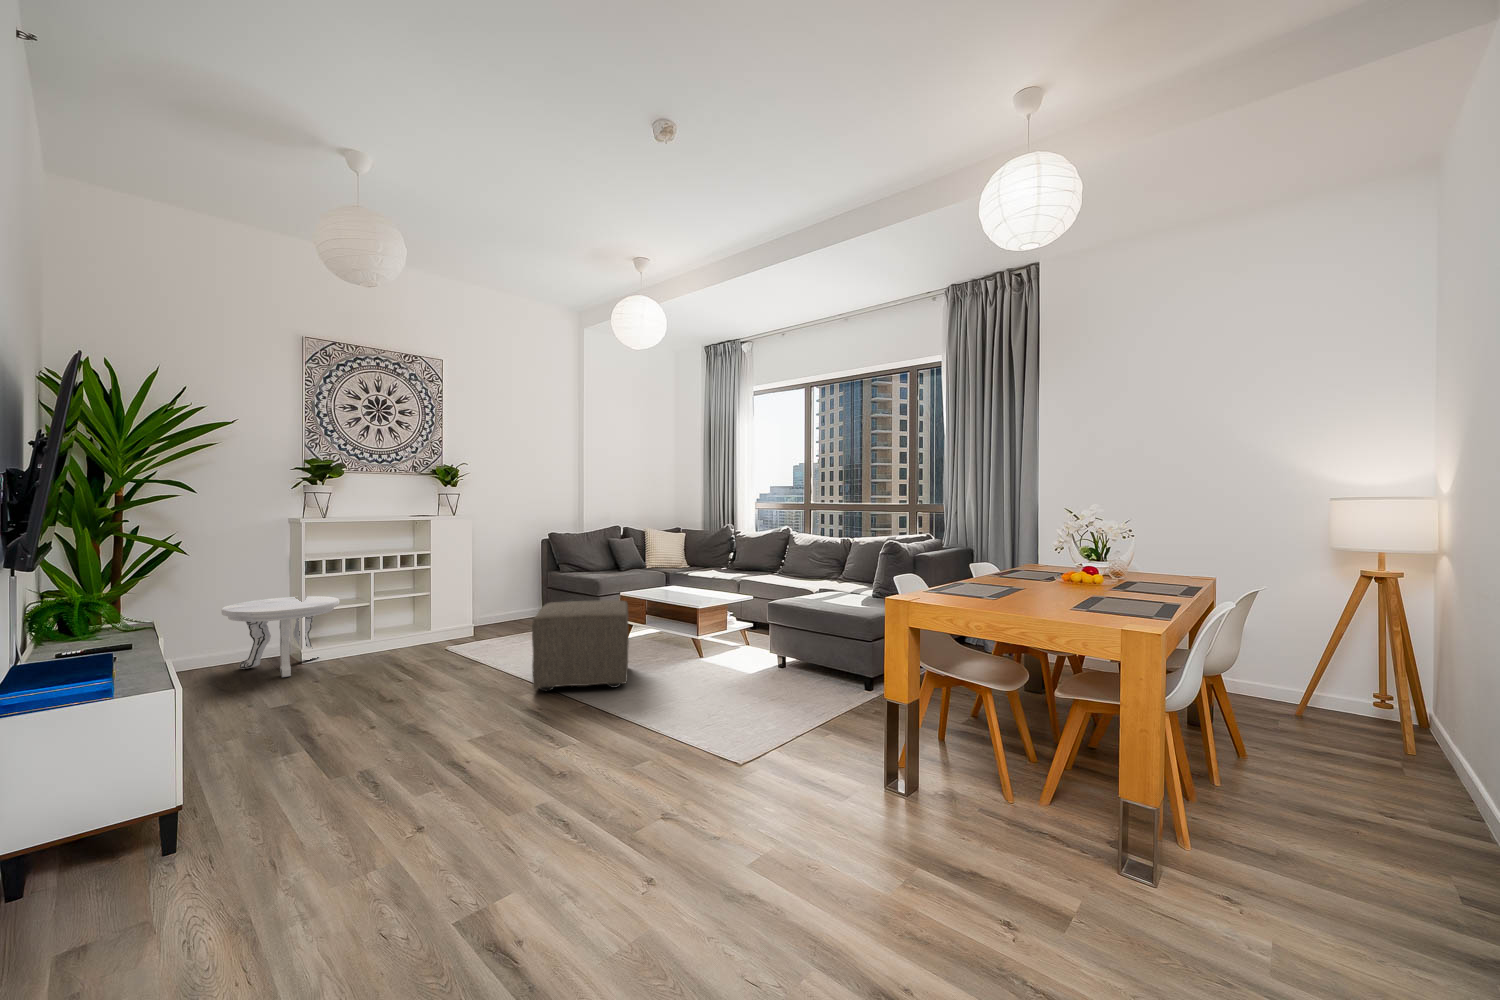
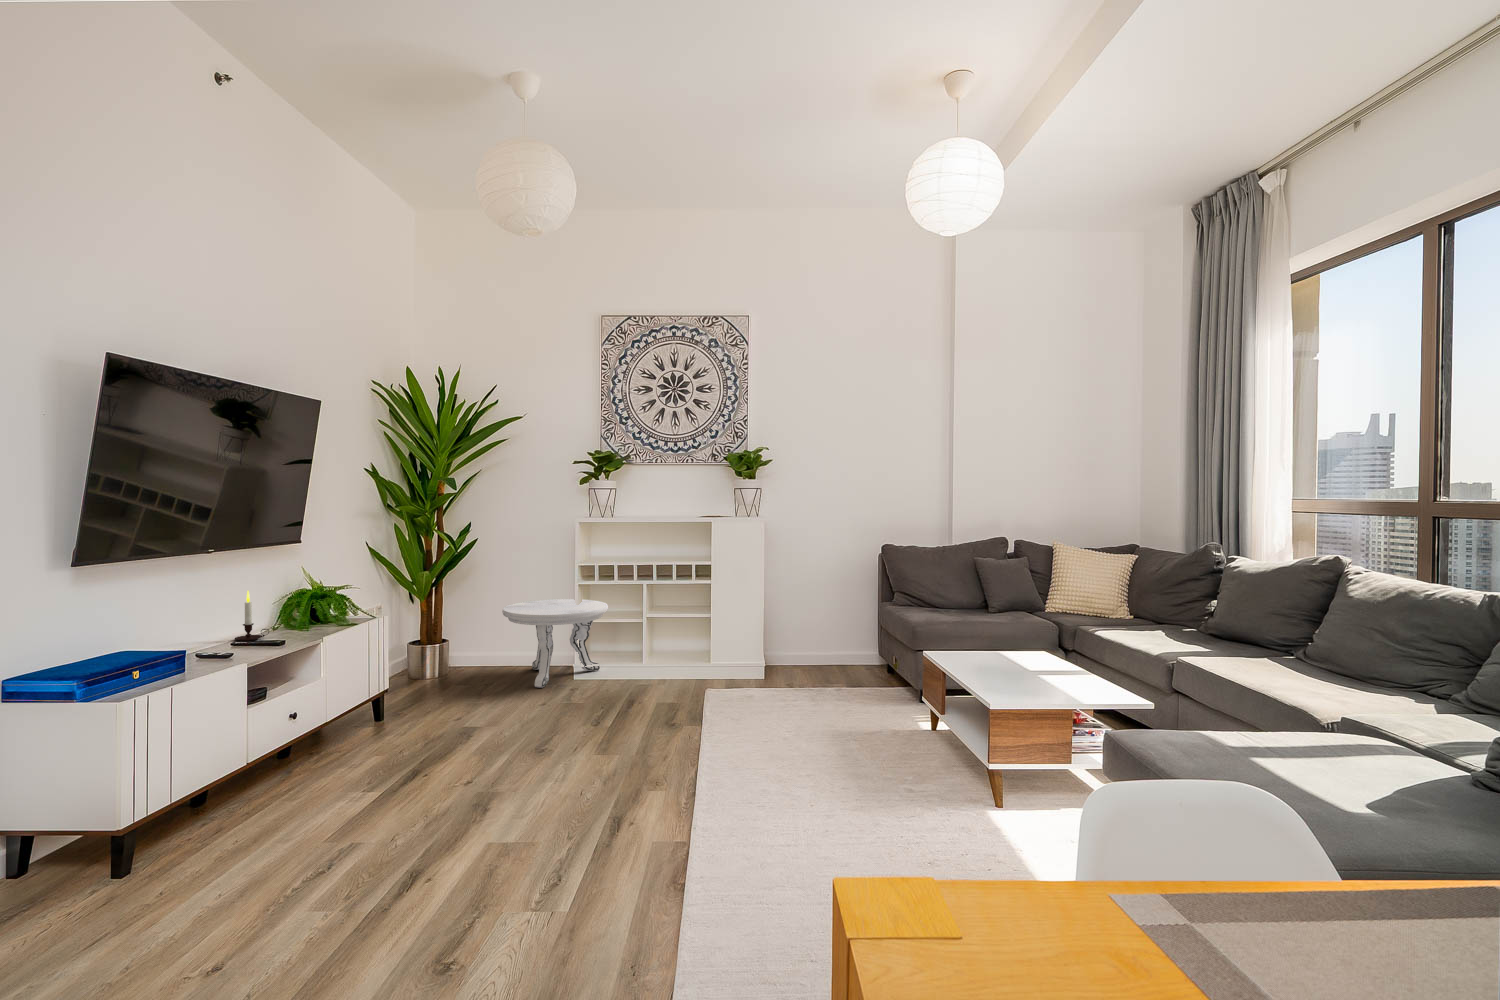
ottoman: present [532,600,629,691] -> none [666,651,854,817]
candle: none [57,601,97,655] -> present [235,591,269,641]

